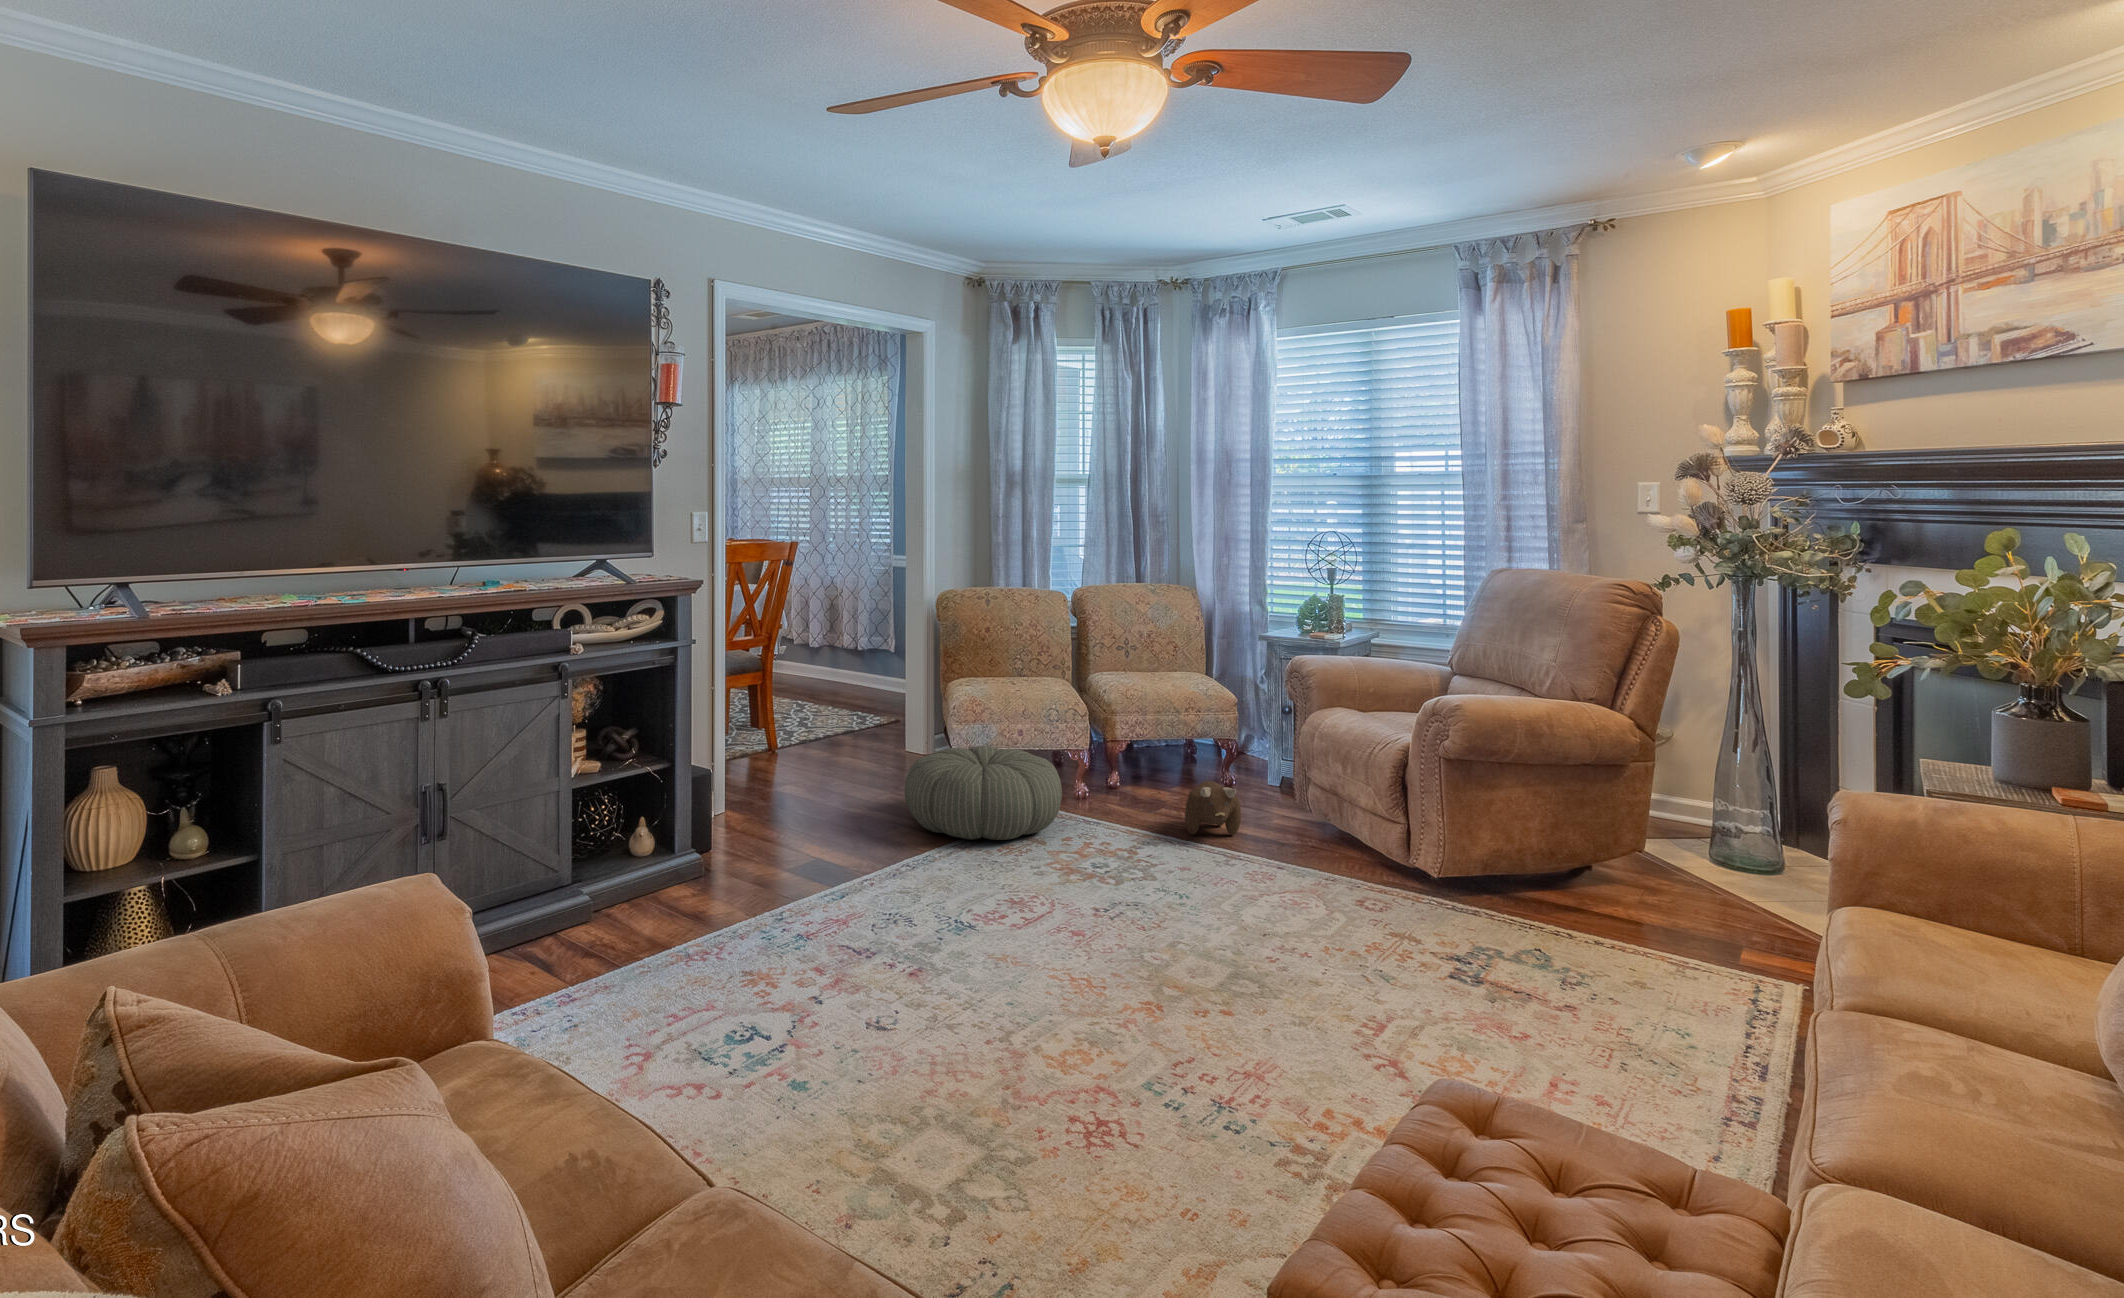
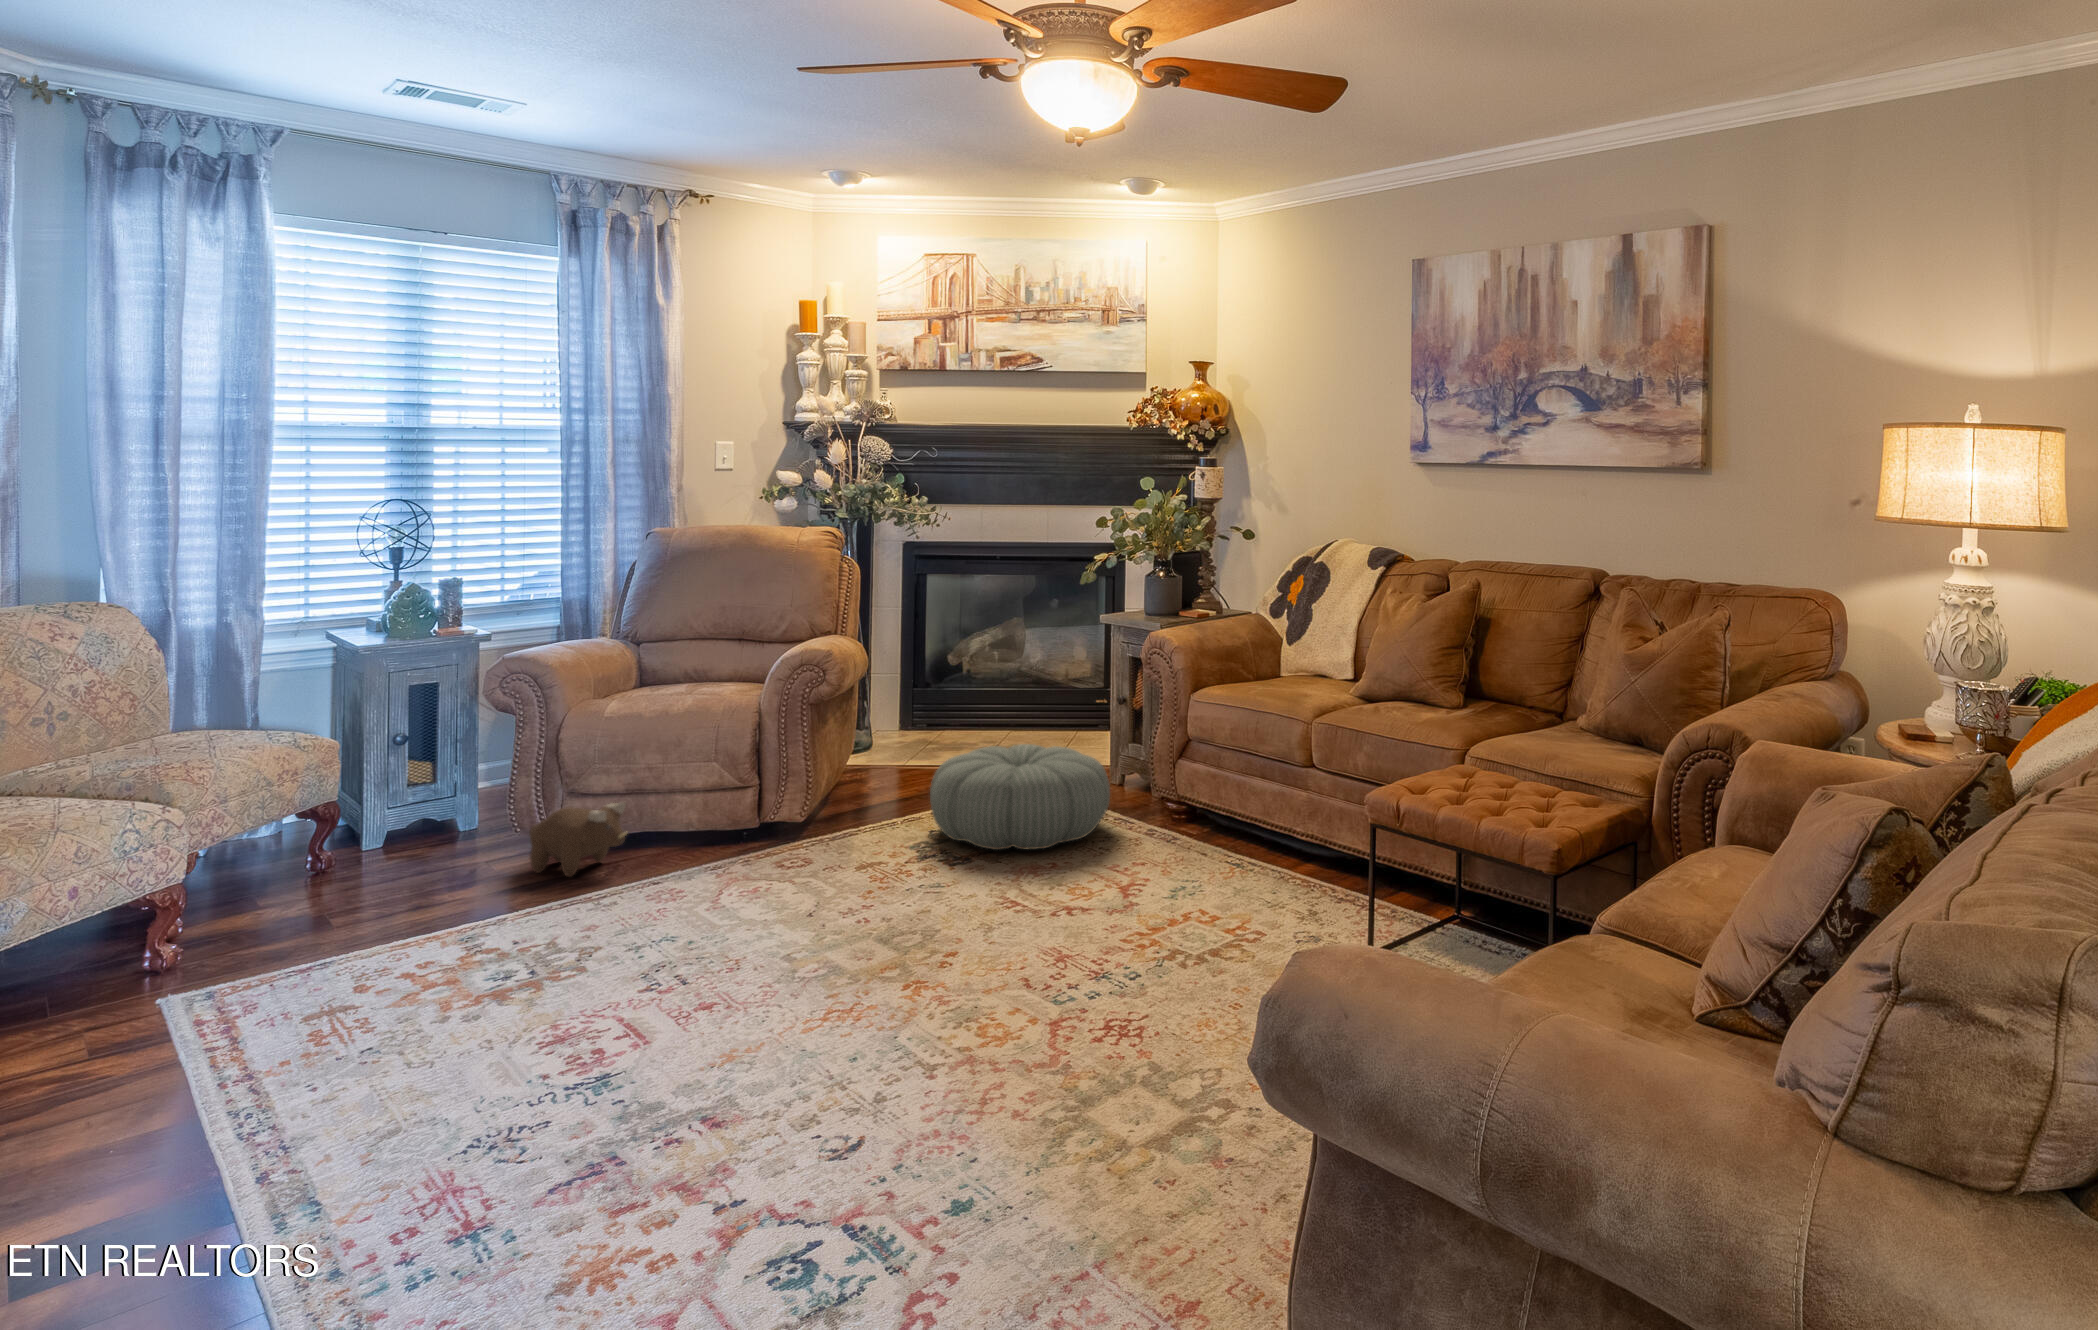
pouf: present [904,746,1062,840] -> present [930,744,1110,850]

